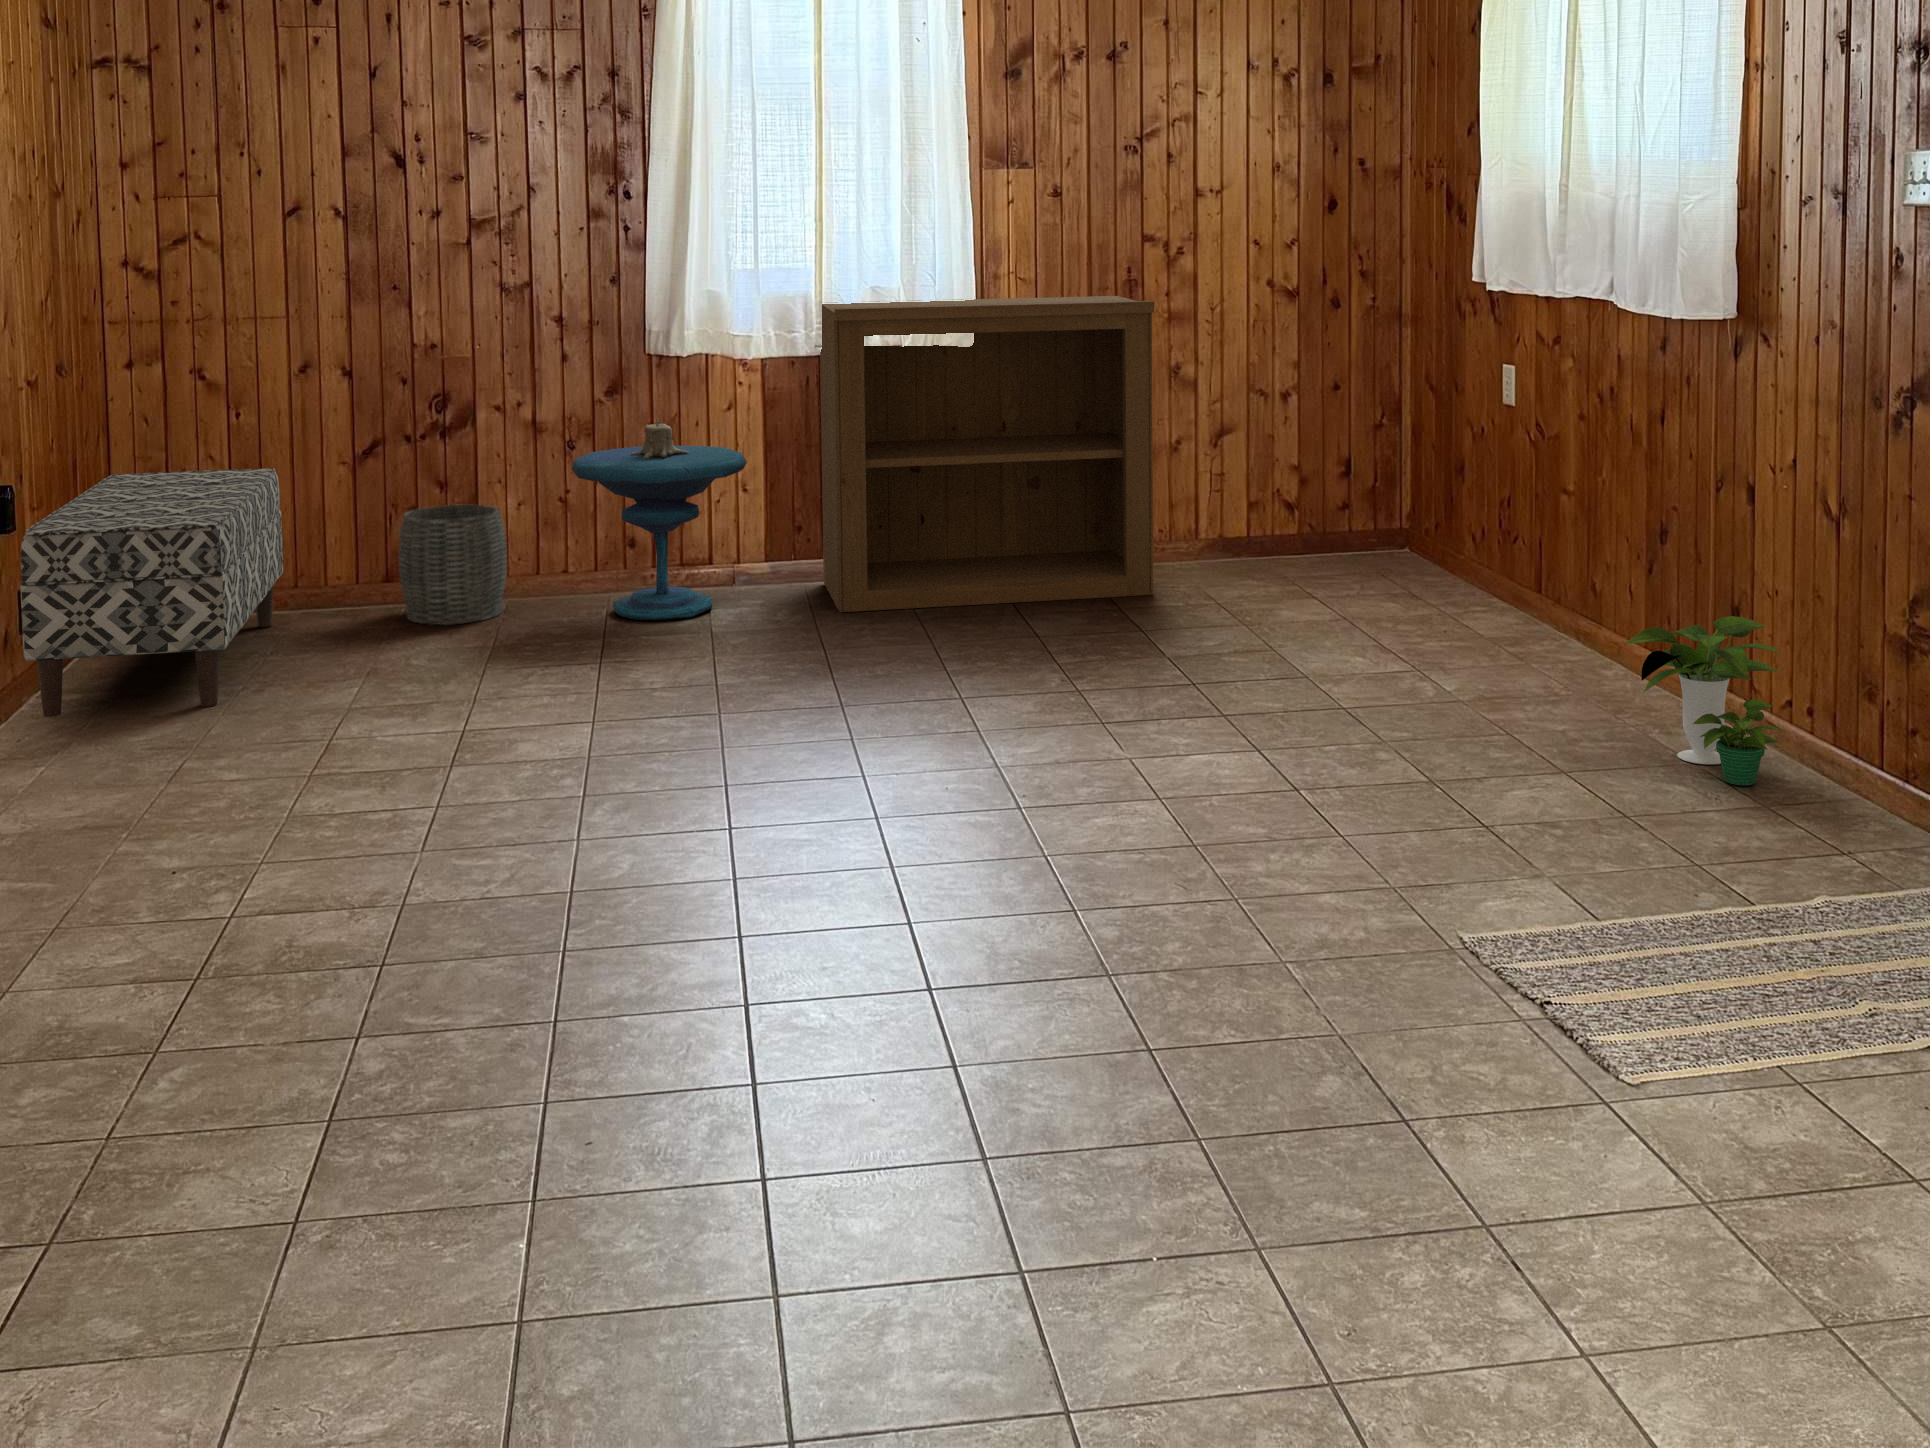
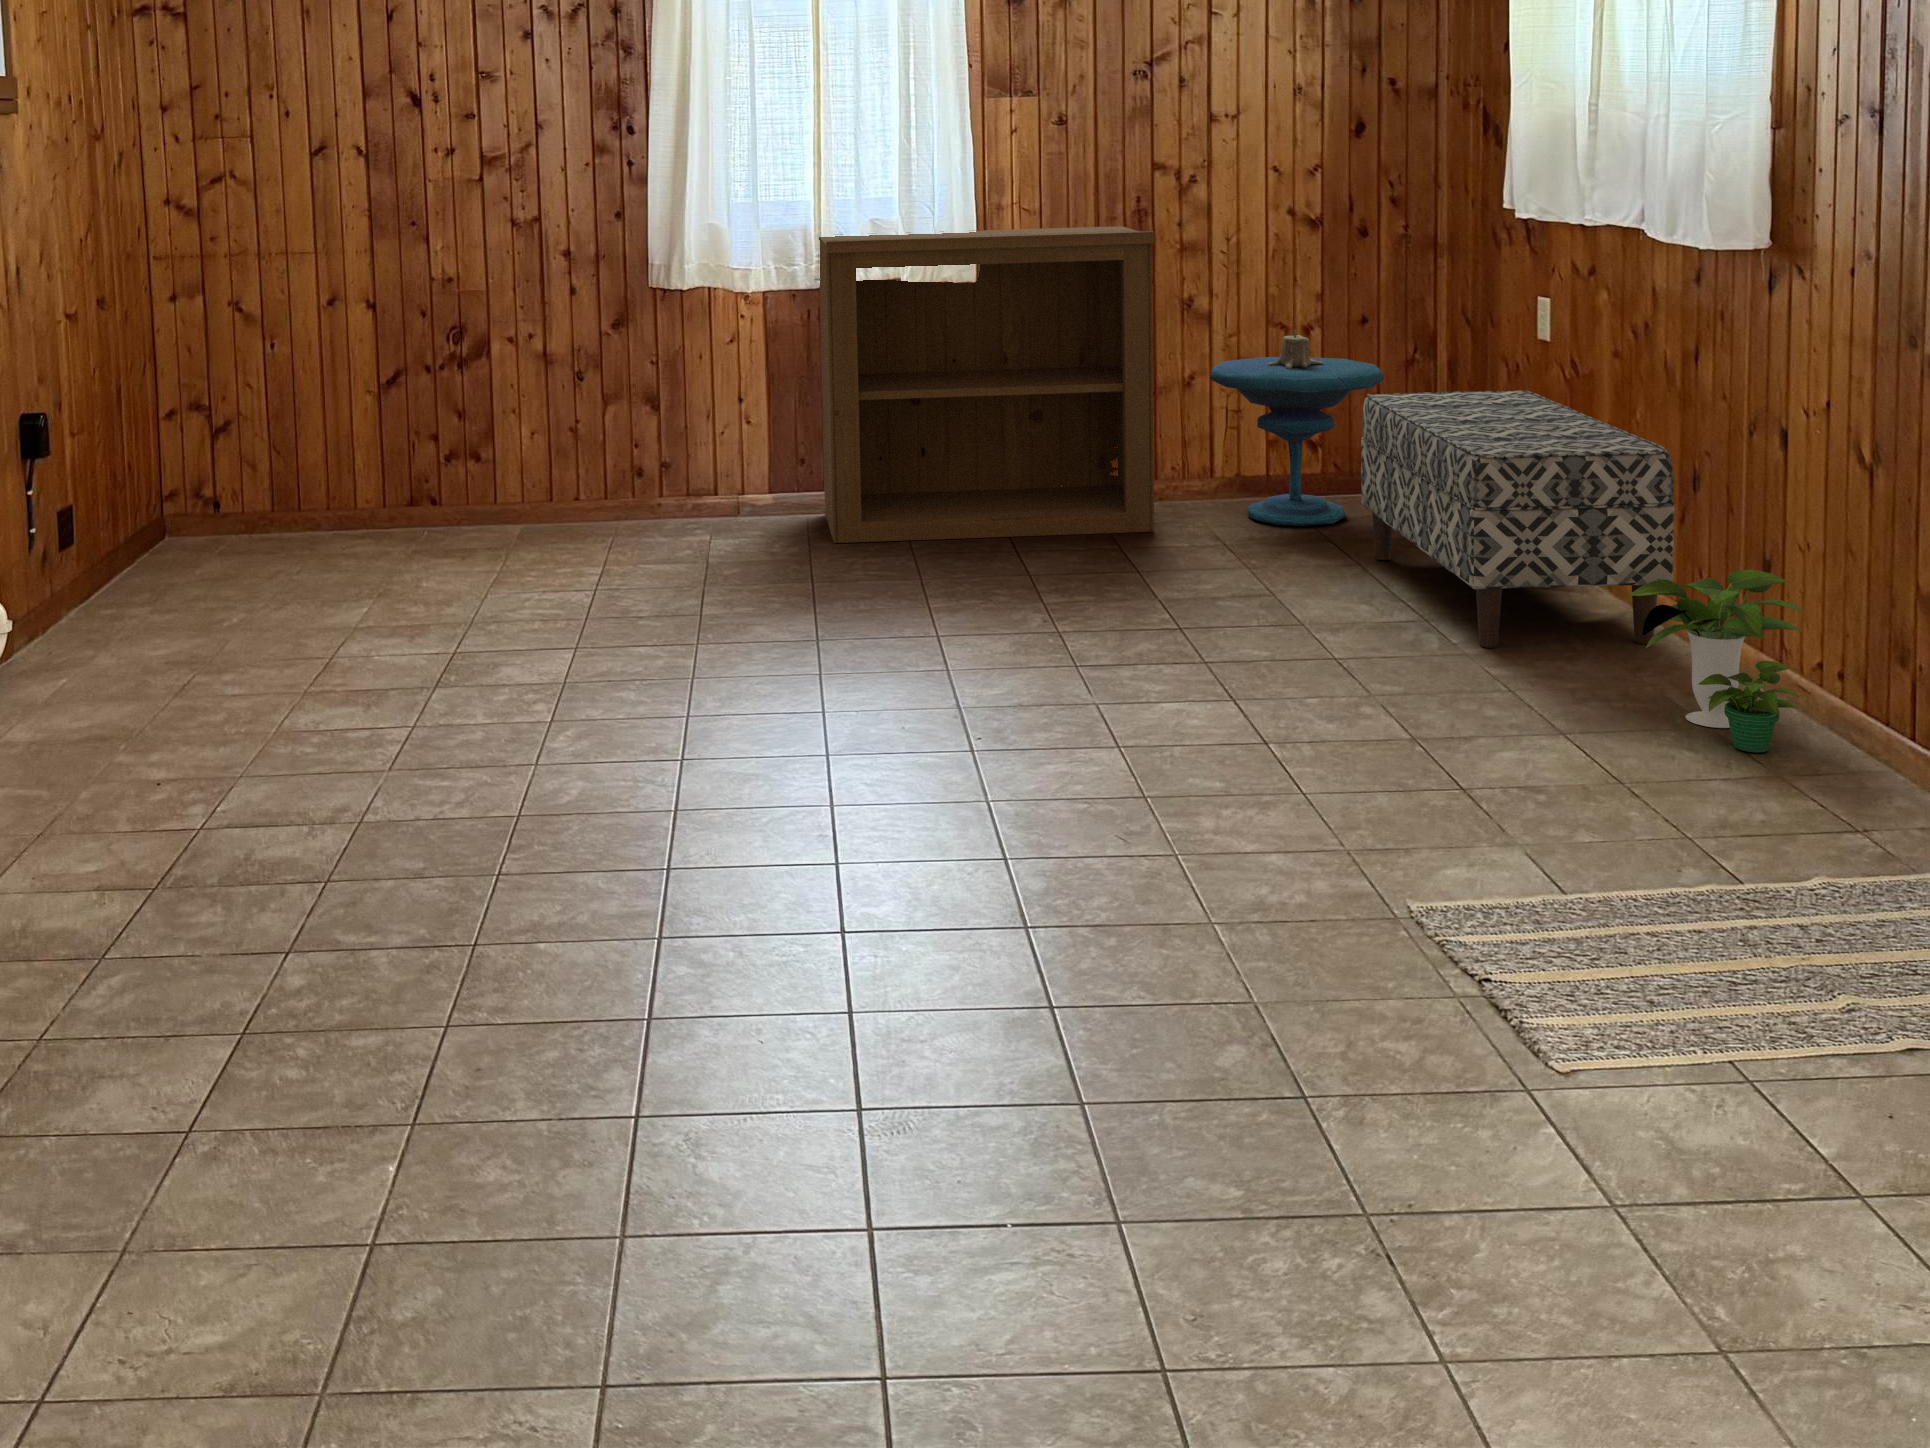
side table: present [572,418,747,620] -> present [1210,330,1384,526]
bench: present [20,468,283,717] -> present [1361,390,1674,648]
woven basket: present [399,505,507,625] -> none [415,432,516,547]

